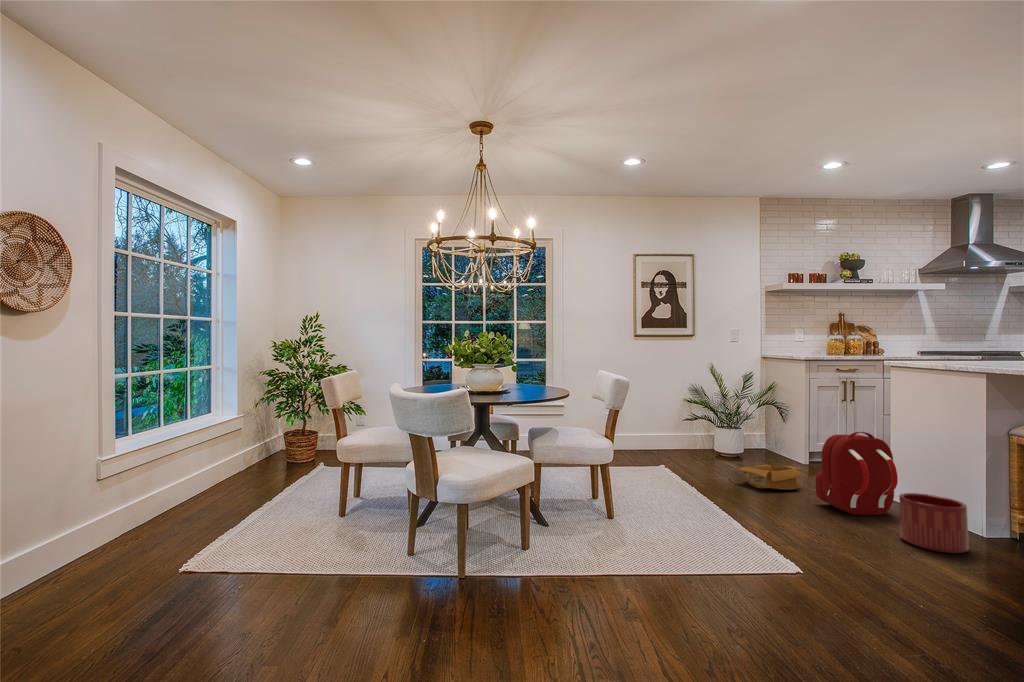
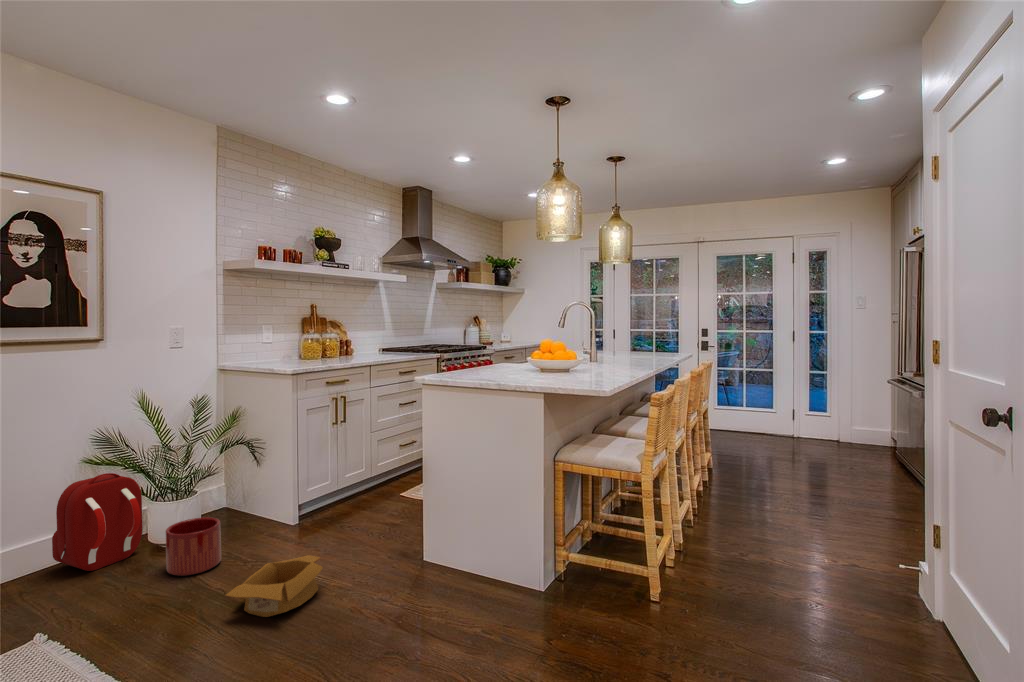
backpack: present [816,432,898,515] -> present [52,473,143,571]
planter: present [899,493,969,553] -> present [166,517,221,576]

